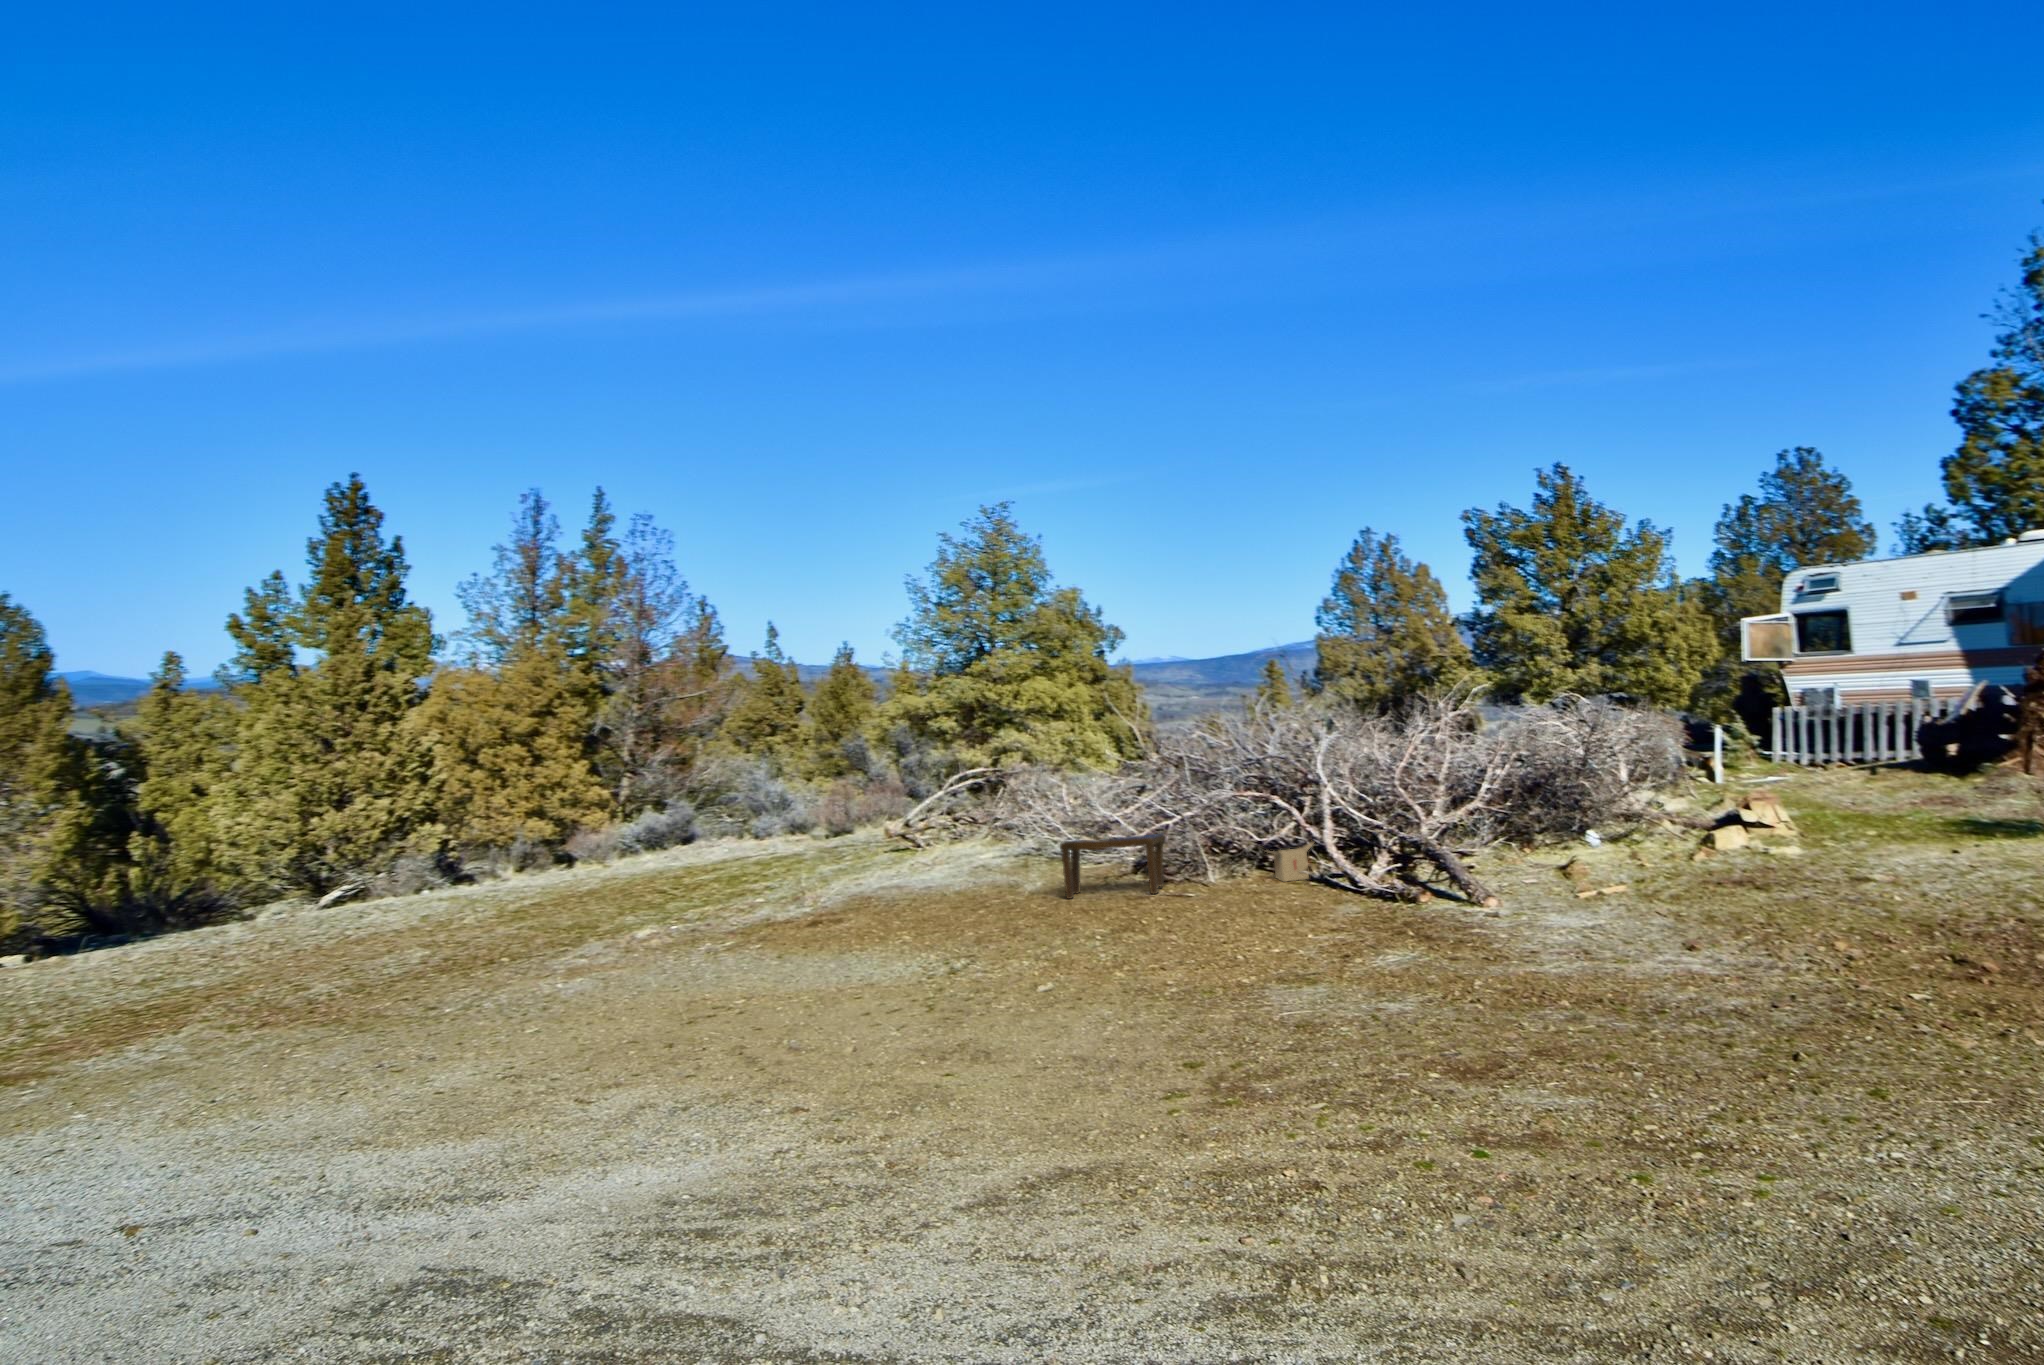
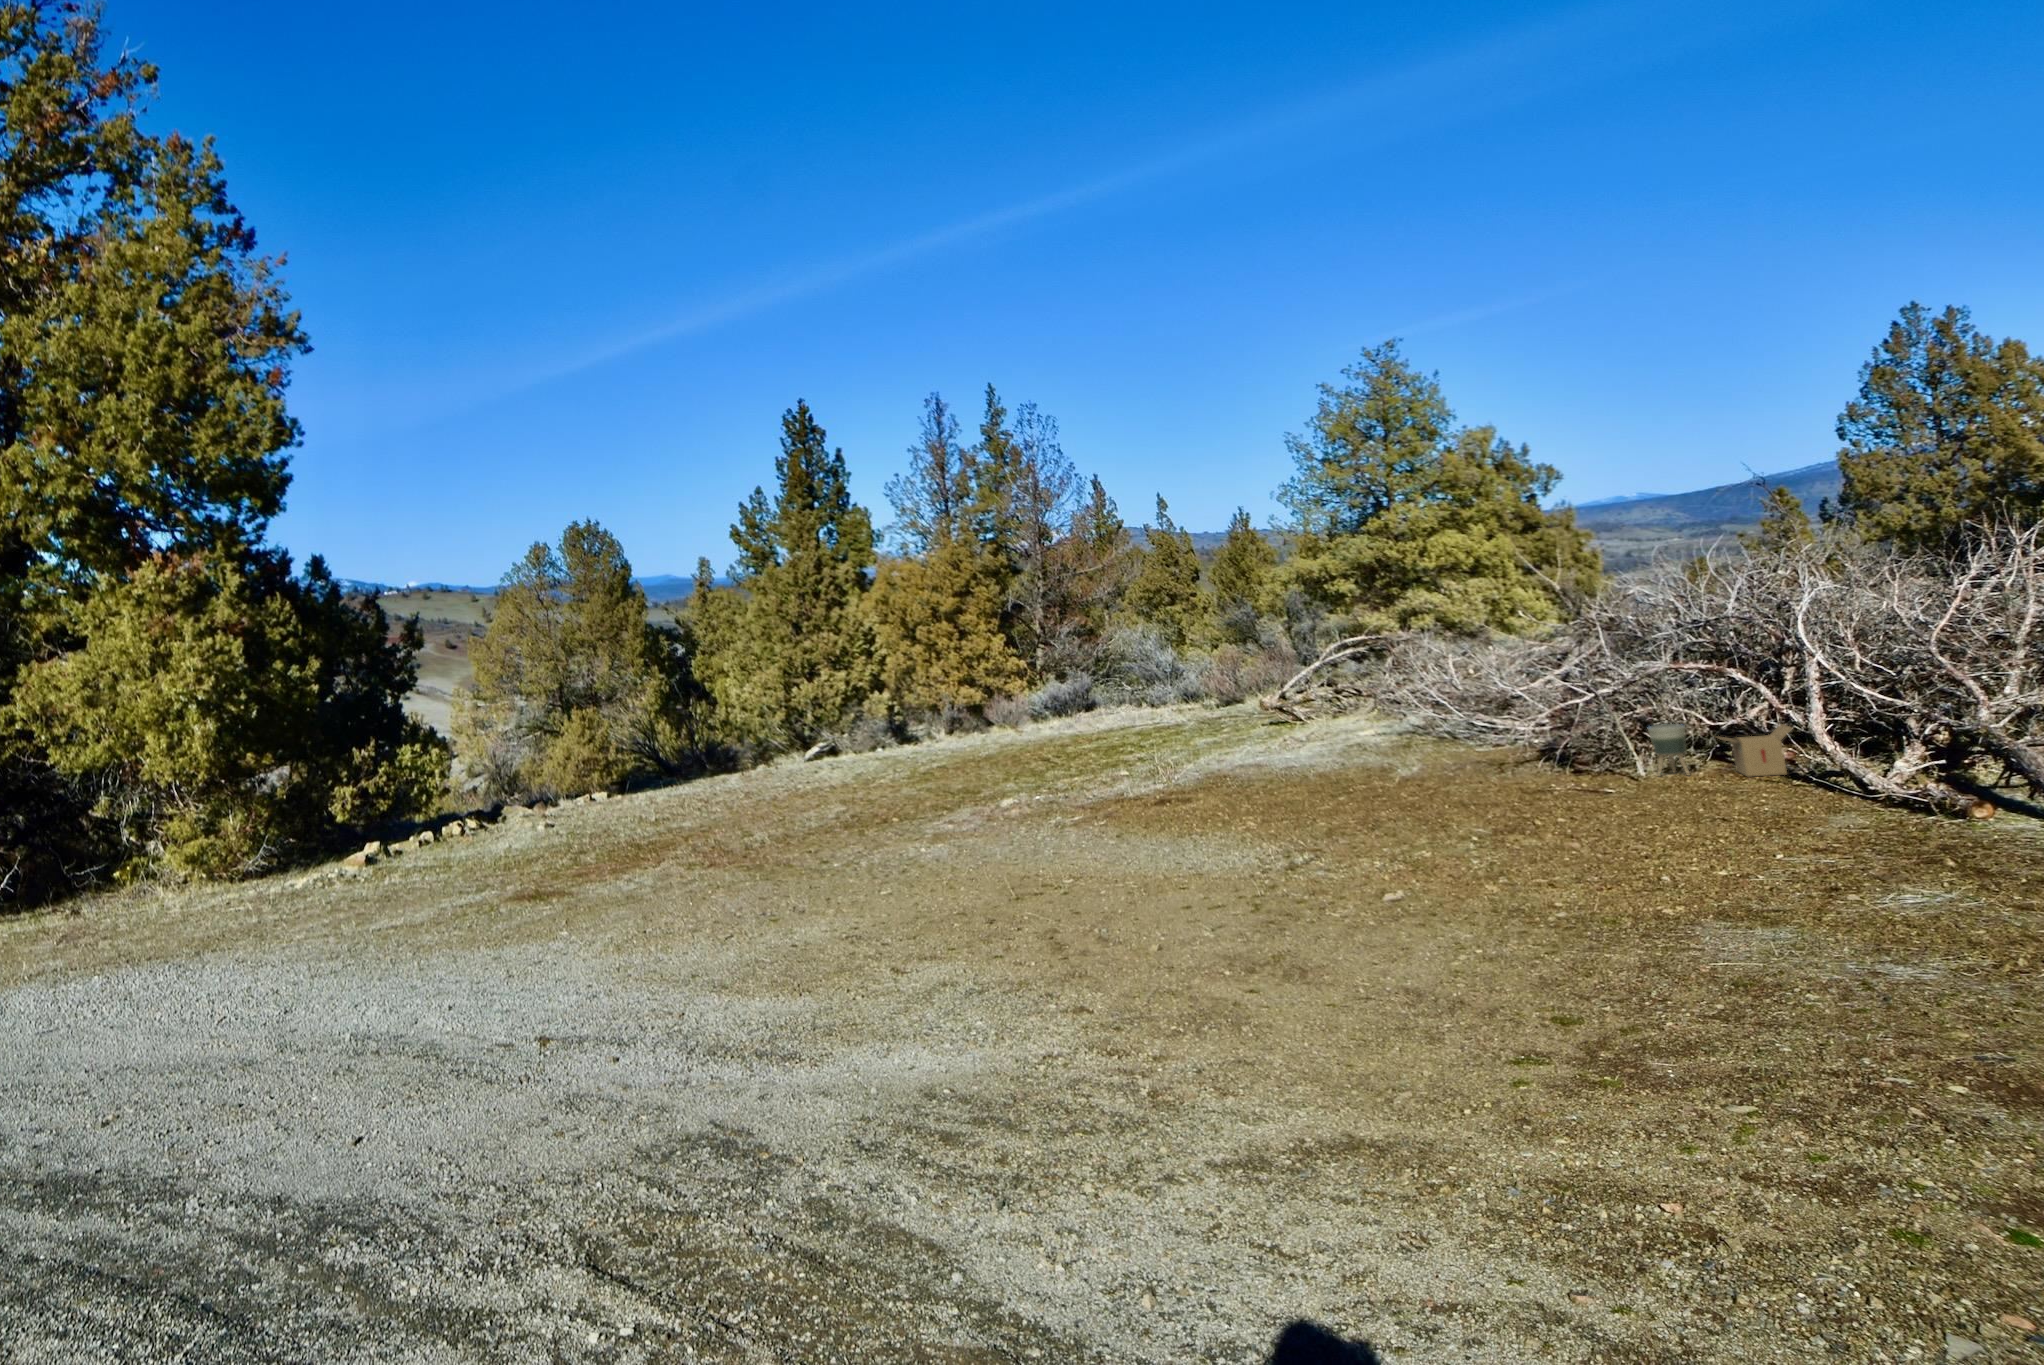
bench: present [1060,834,1165,899] -> none [1435,713,1574,785]
planter: none [1219,841,1246,885] -> present [1647,724,1689,776]

